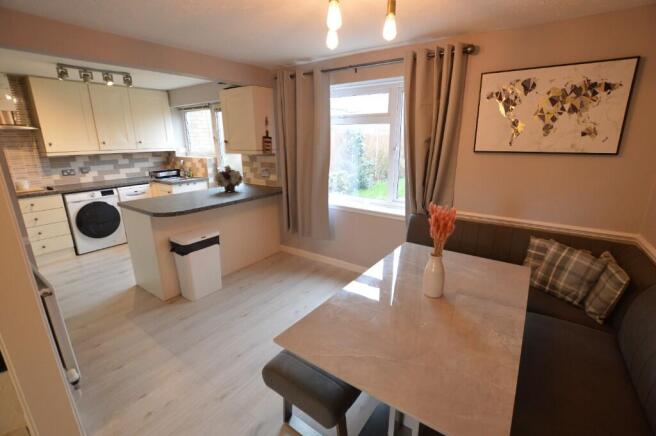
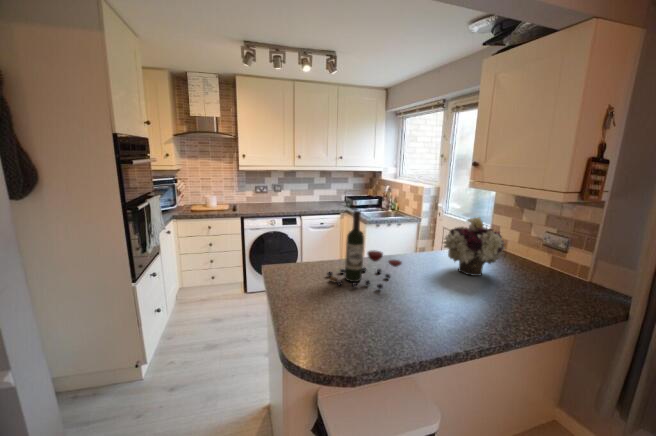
wine bottle: none [156,166,196,203] -> present [328,211,401,289]

